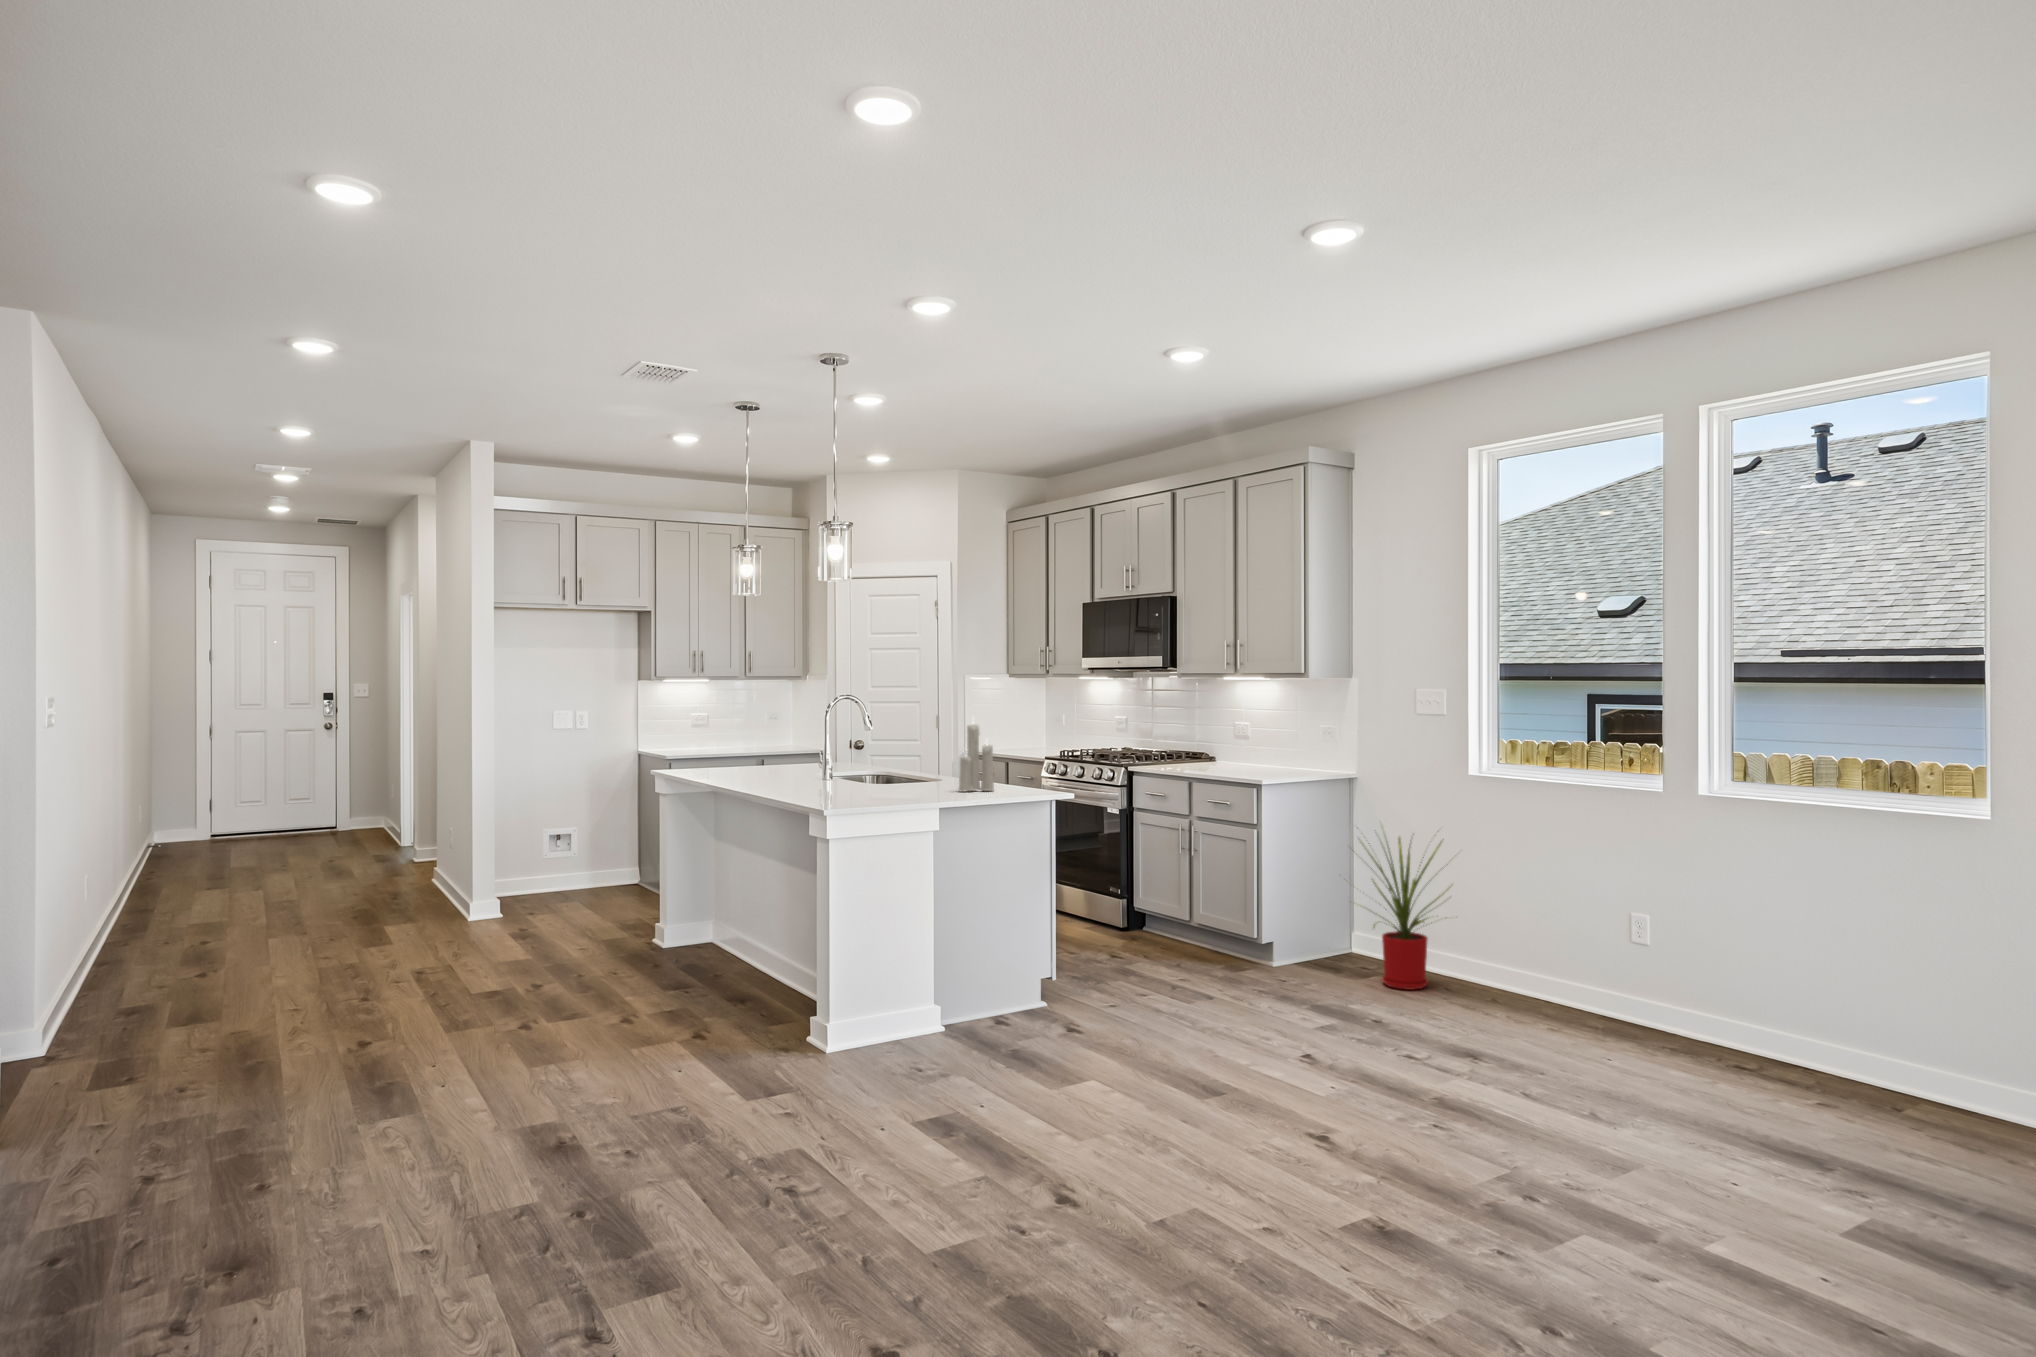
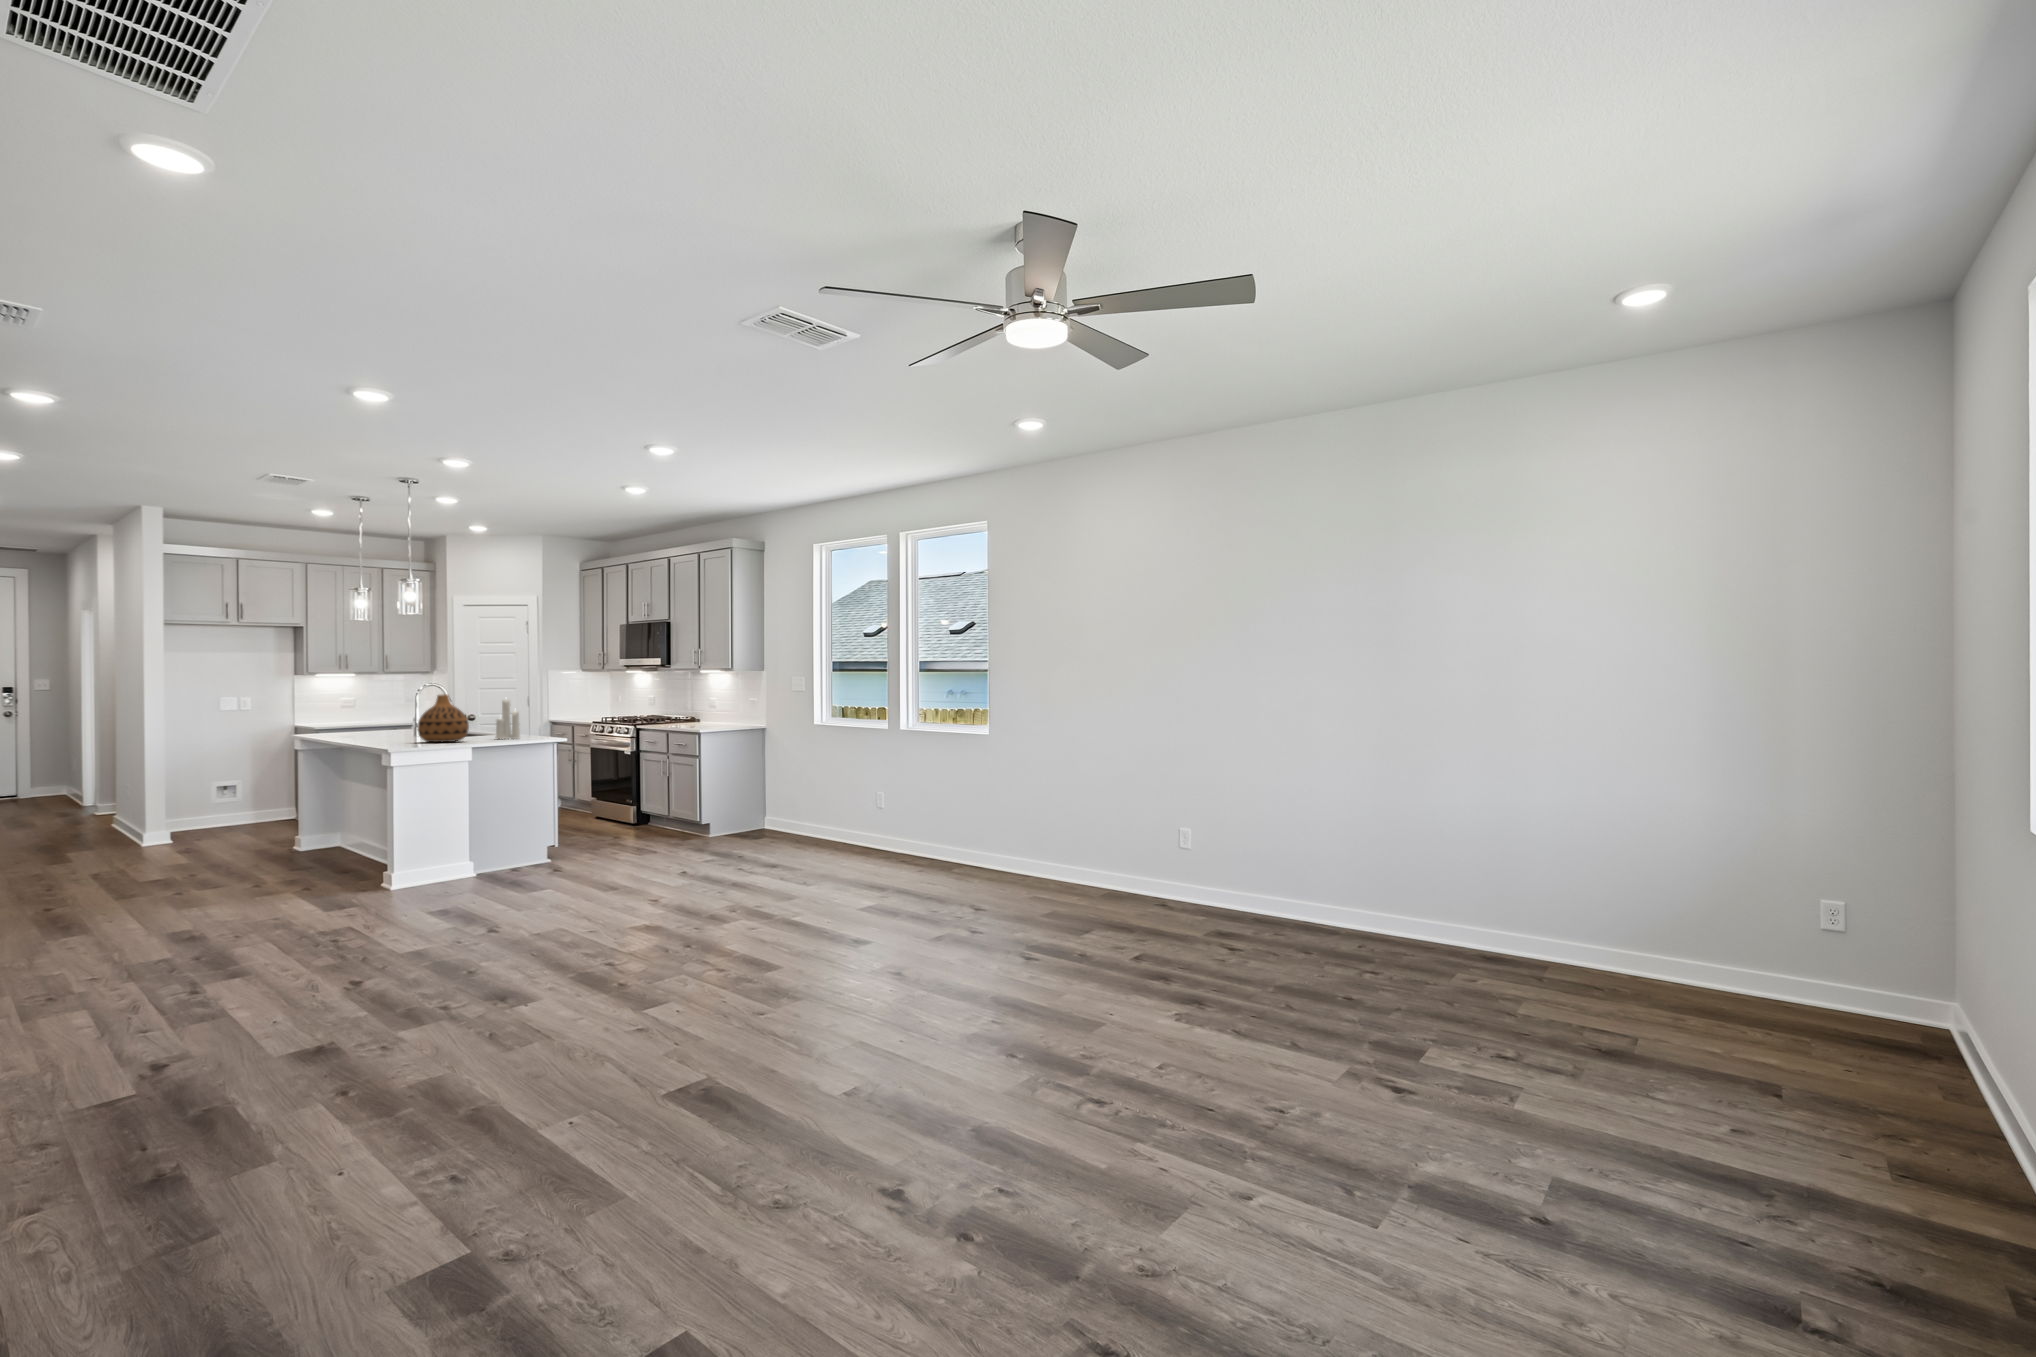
vase: none [855,717,930,798] -> present [417,694,469,742]
house plant: present [1356,837,1452,990] -> none [738,751,808,843]

